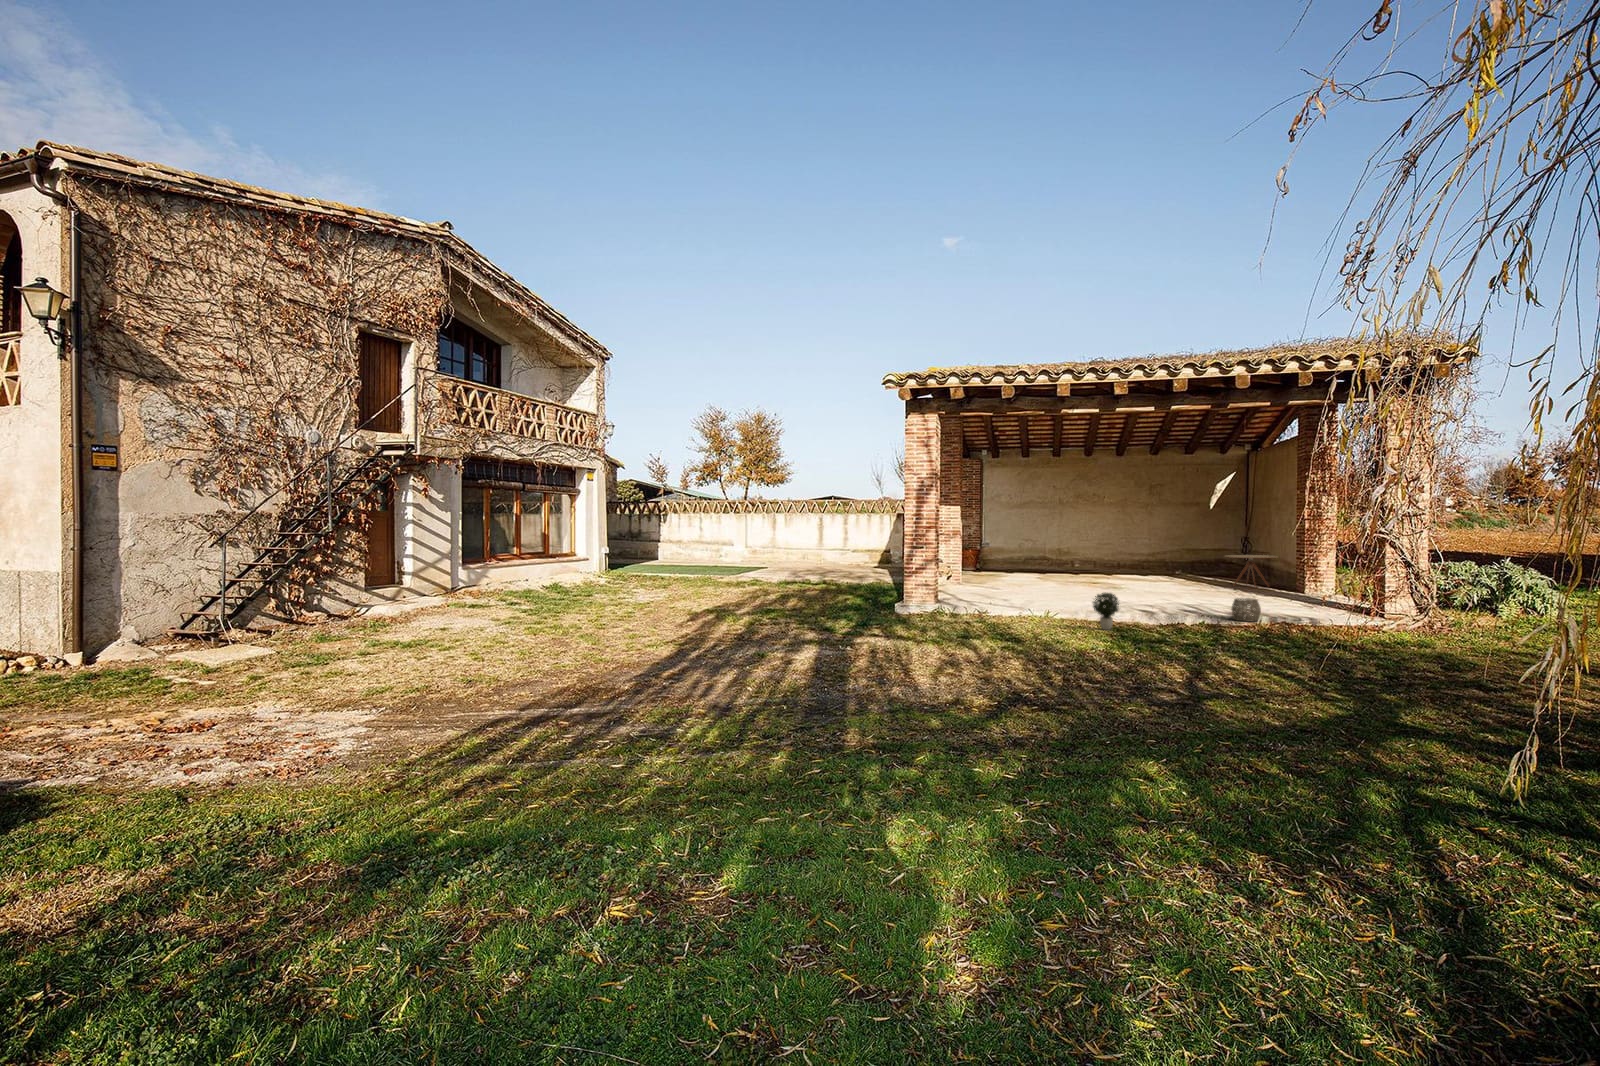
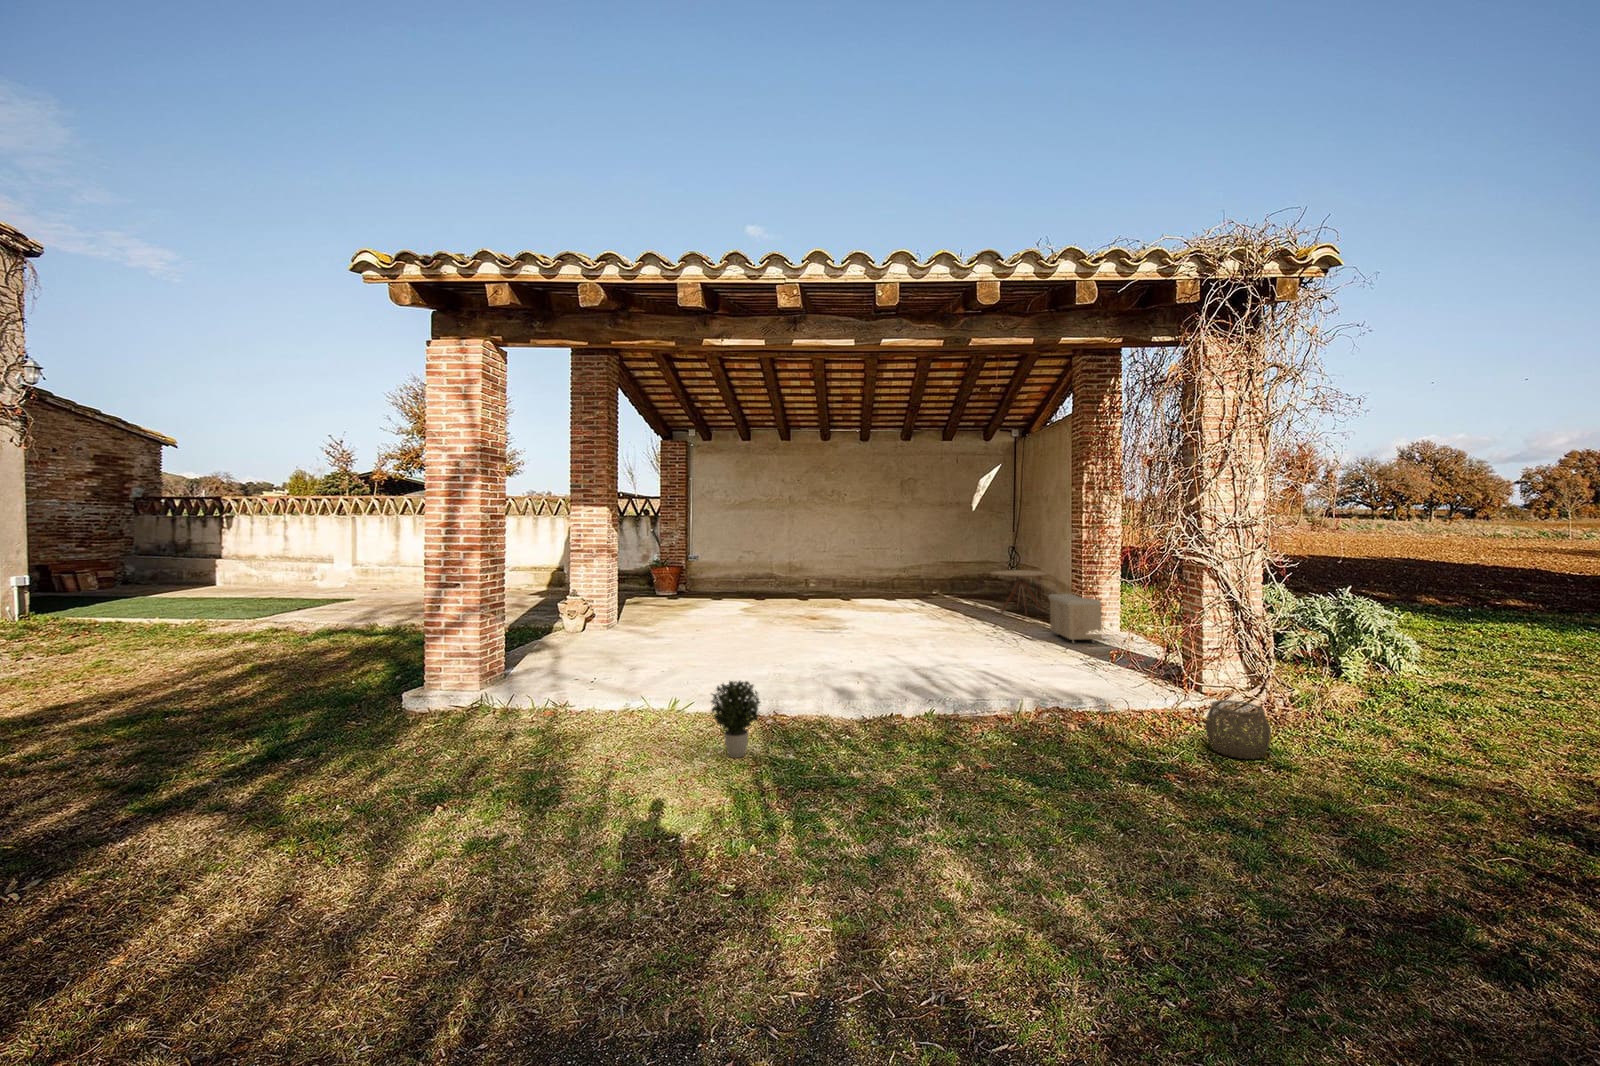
storage bench: none [1276,568,1319,601] -> present [1049,594,1102,643]
woven basket: present [1232,598,1261,622] -> present [1205,700,1271,759]

